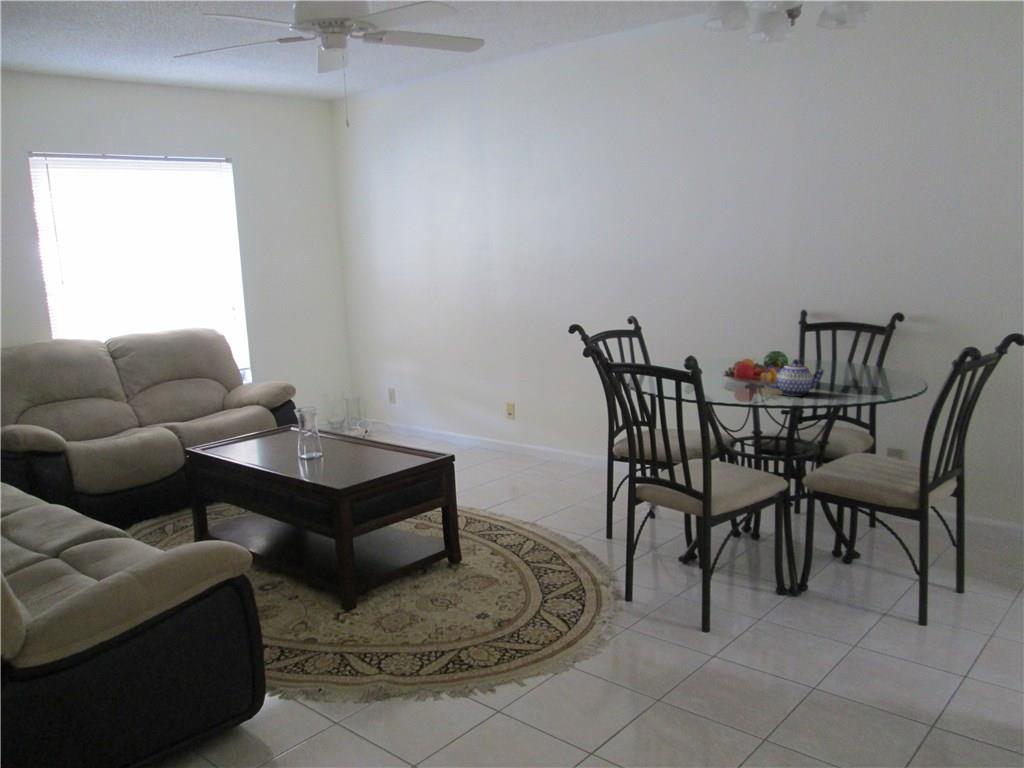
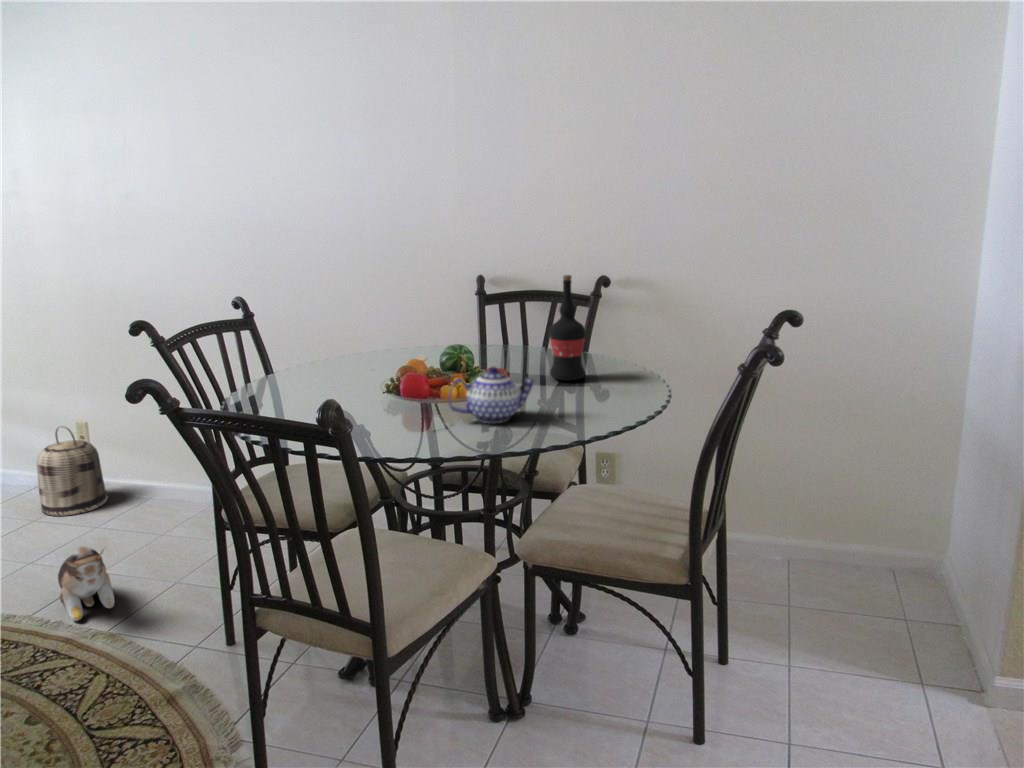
wine bottle: none [843,306,872,380] -> present [549,275,586,380]
basket: none [480,405,521,466] -> present [37,426,108,516]
plush toy: none [502,467,535,515] -> present [58,546,114,621]

